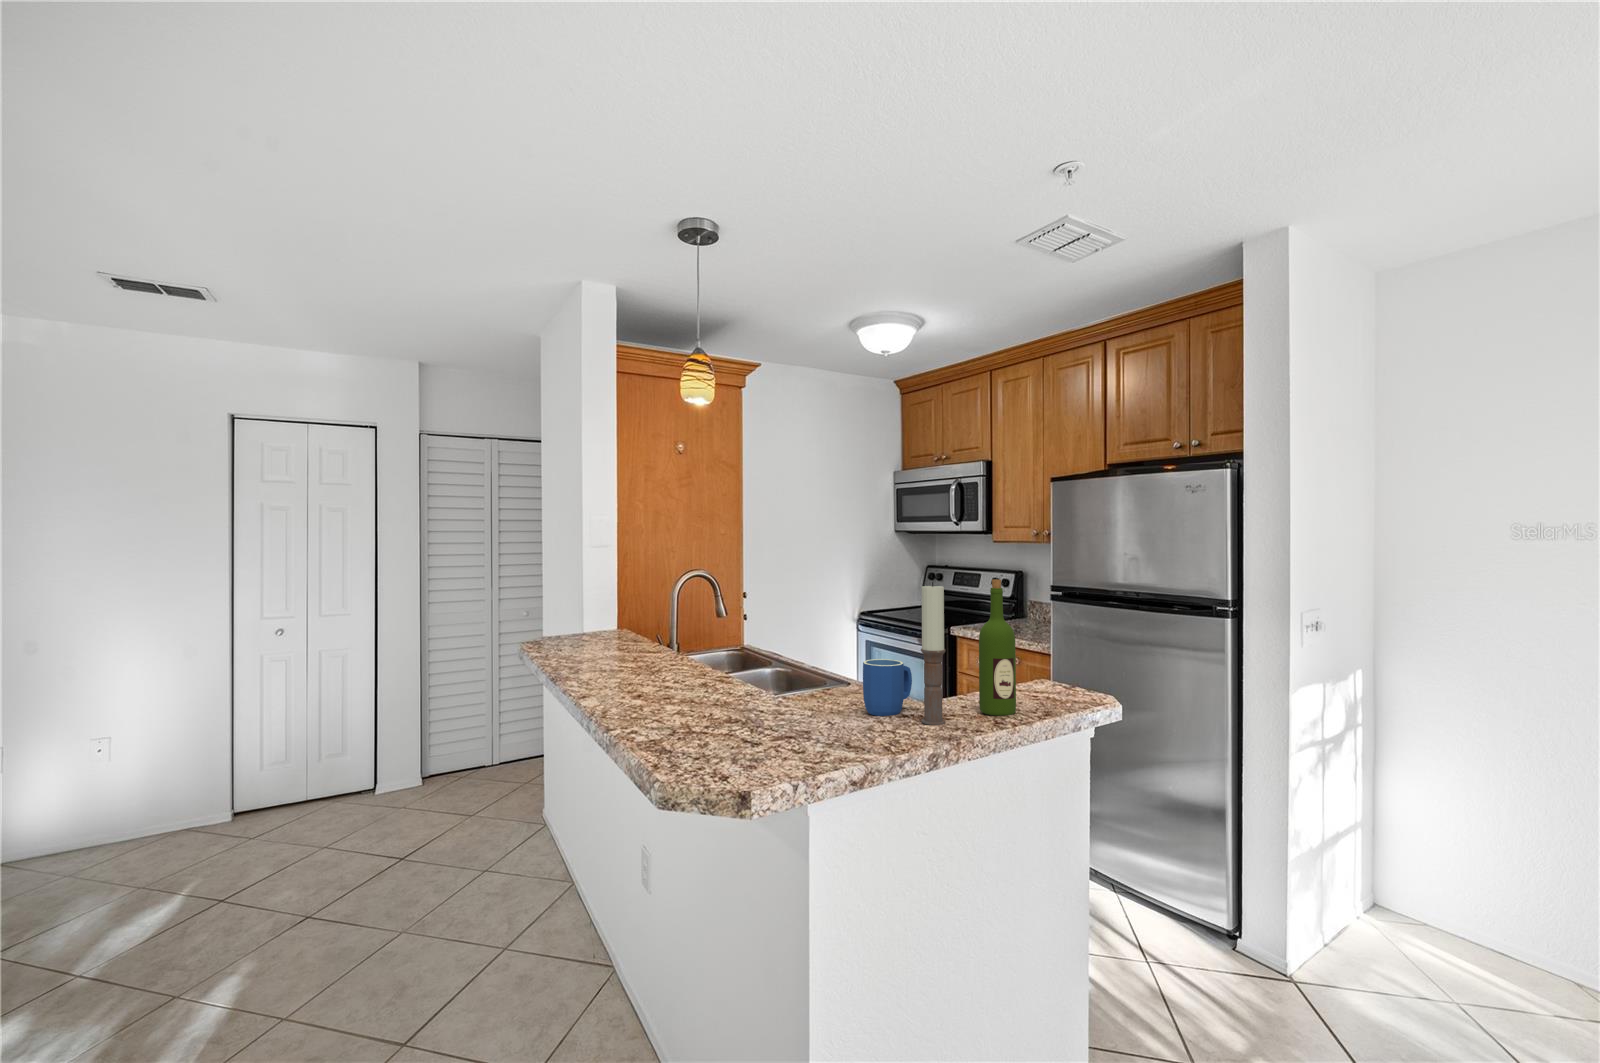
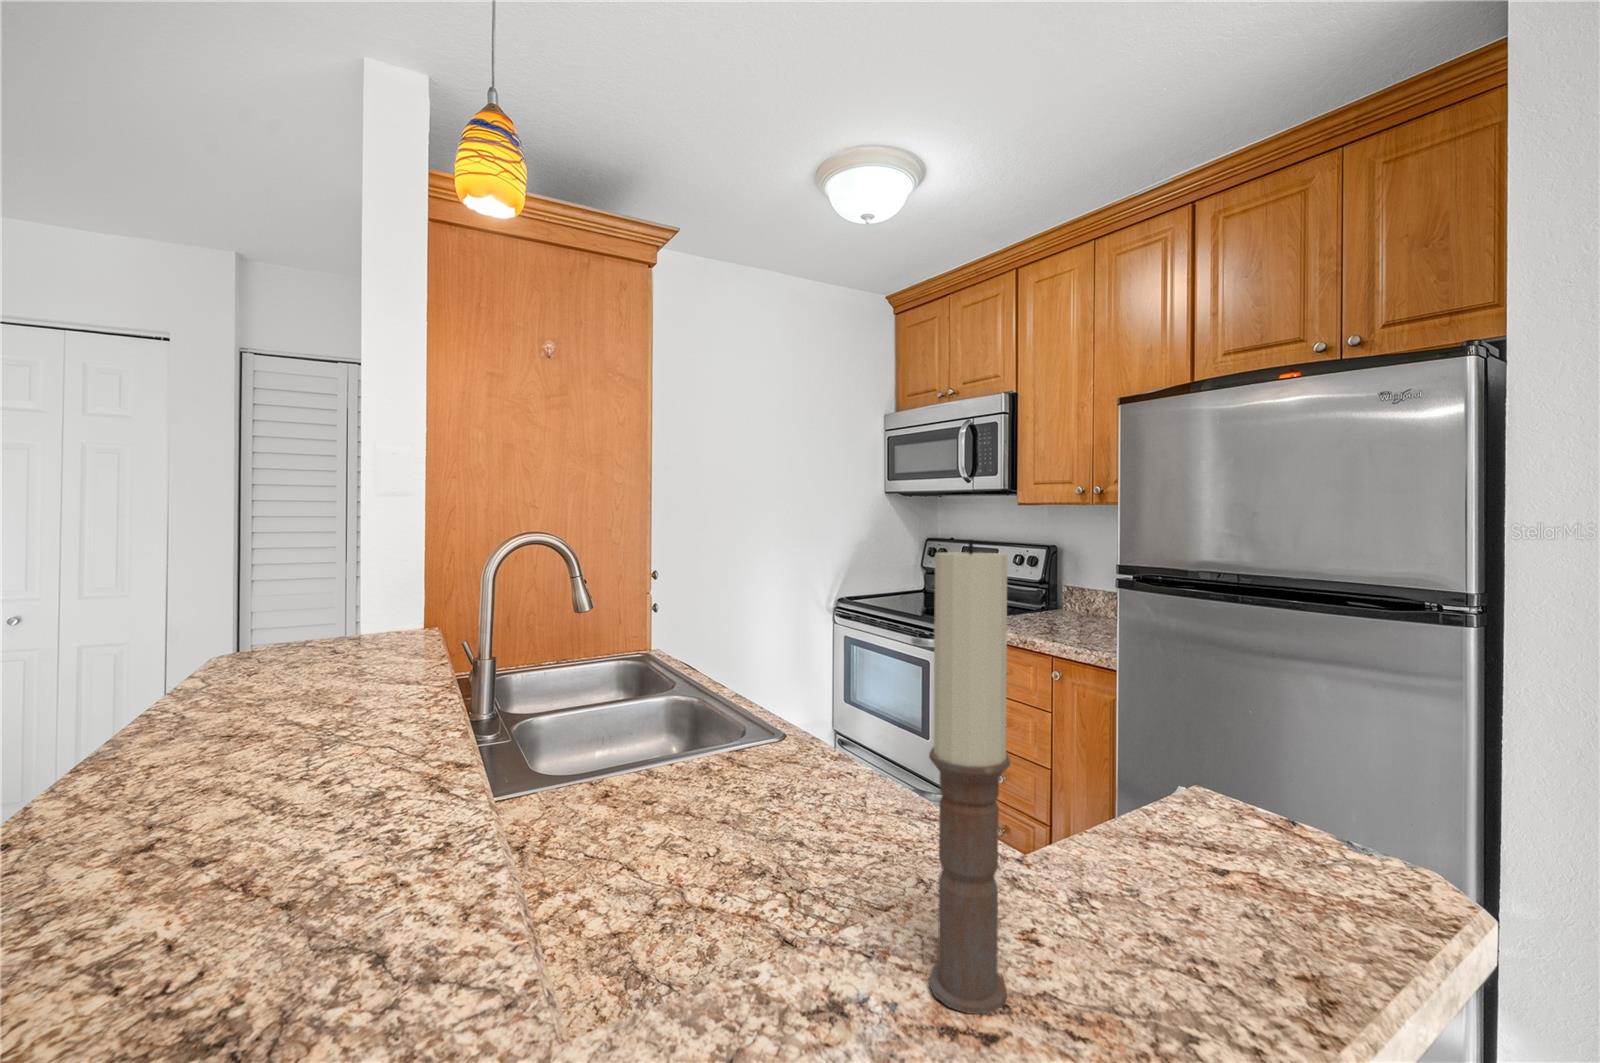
wine bottle: present [979,579,1016,716] -> none [1092,536,1206,946]
mug: present [863,659,912,716] -> none [774,740,902,910]

